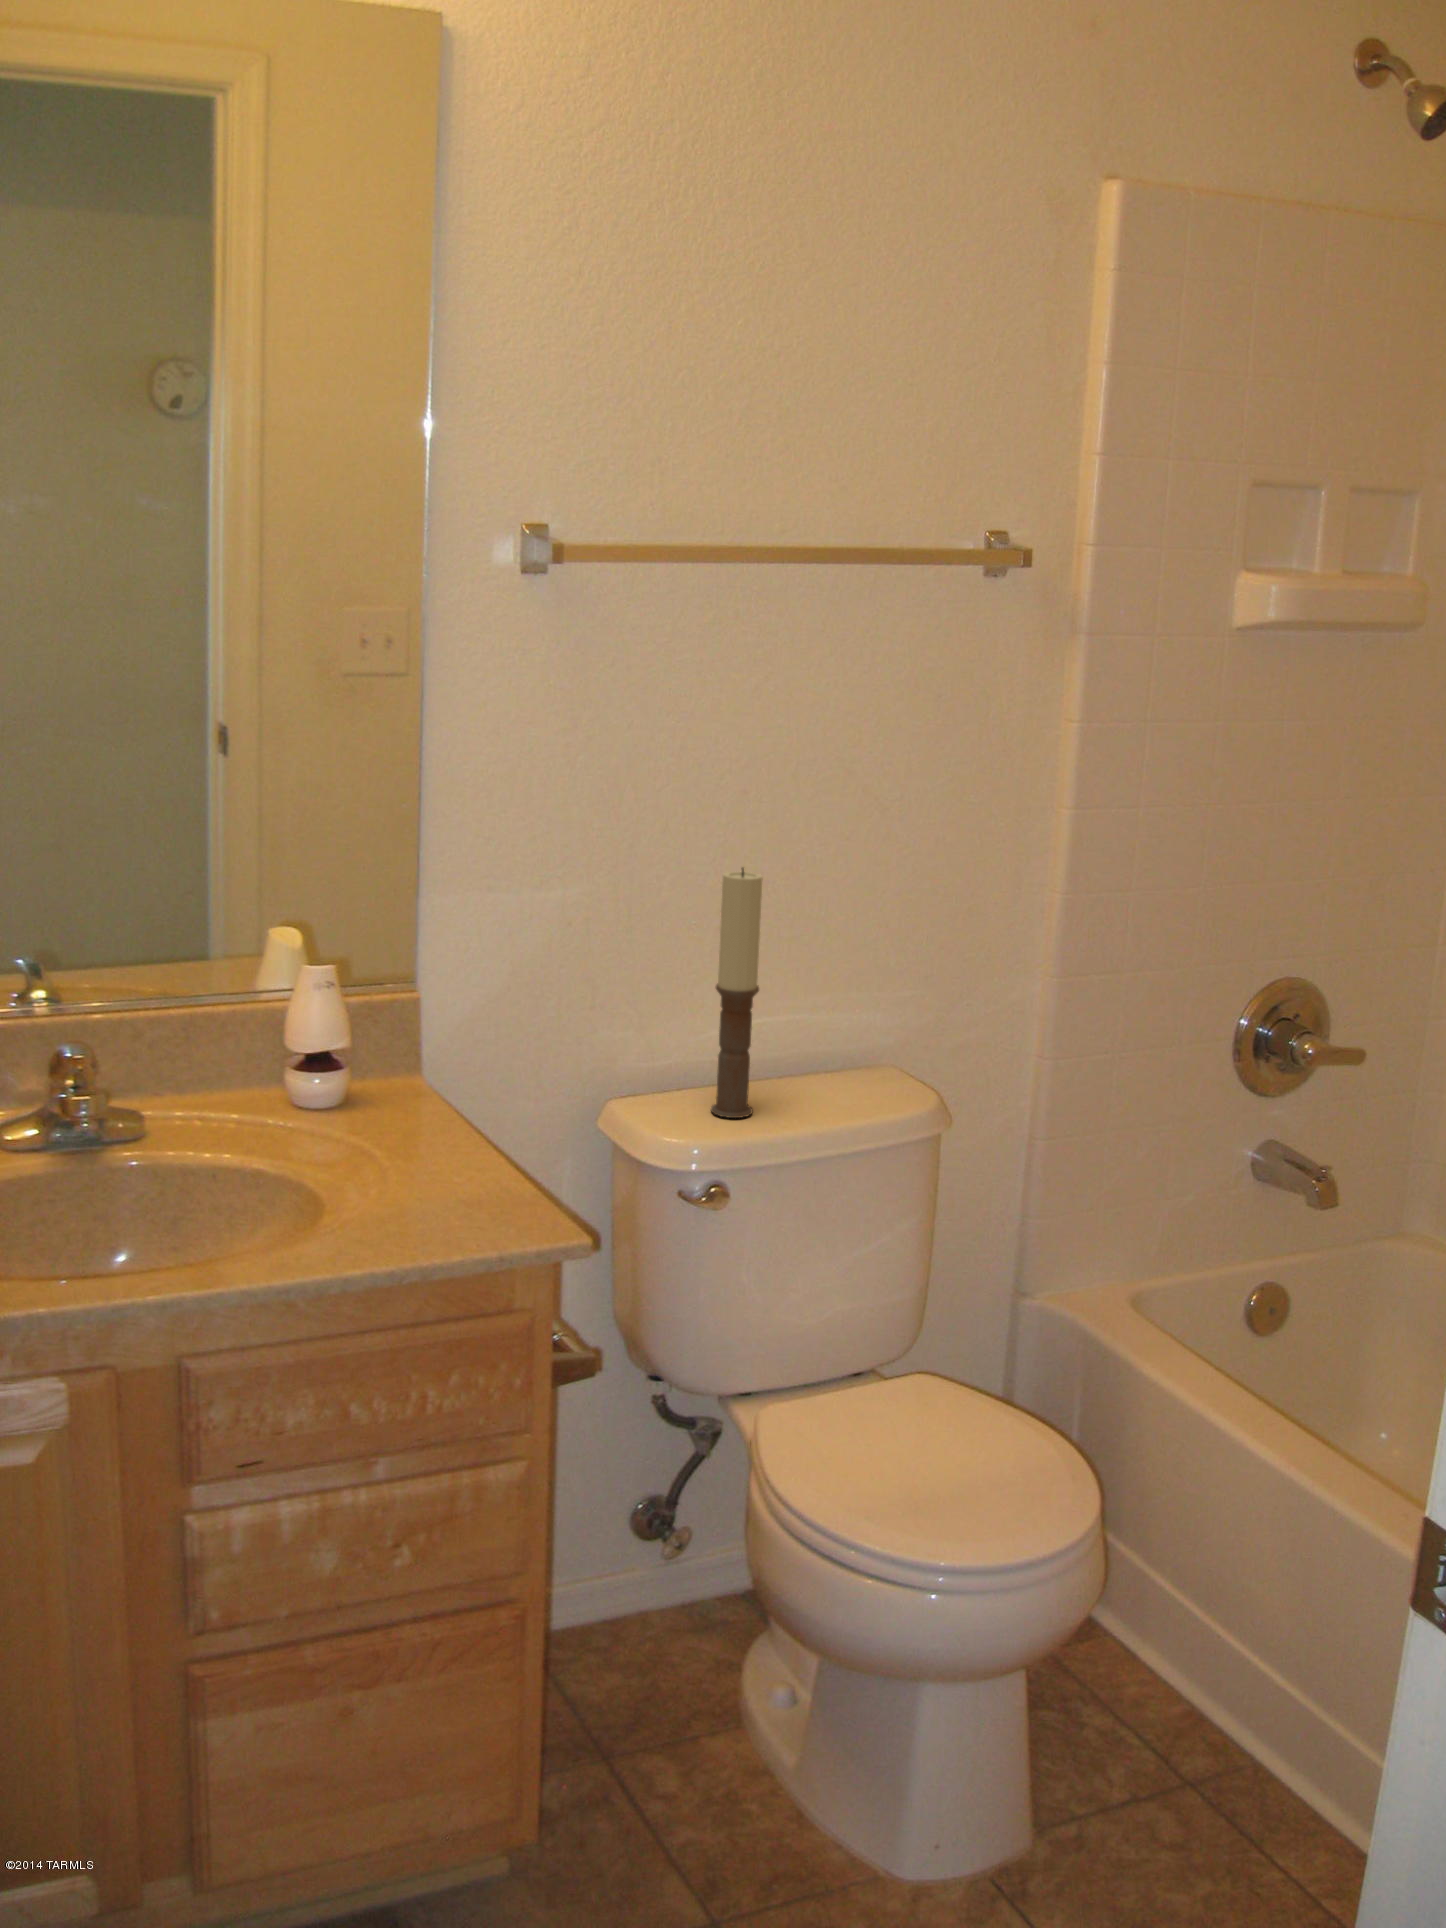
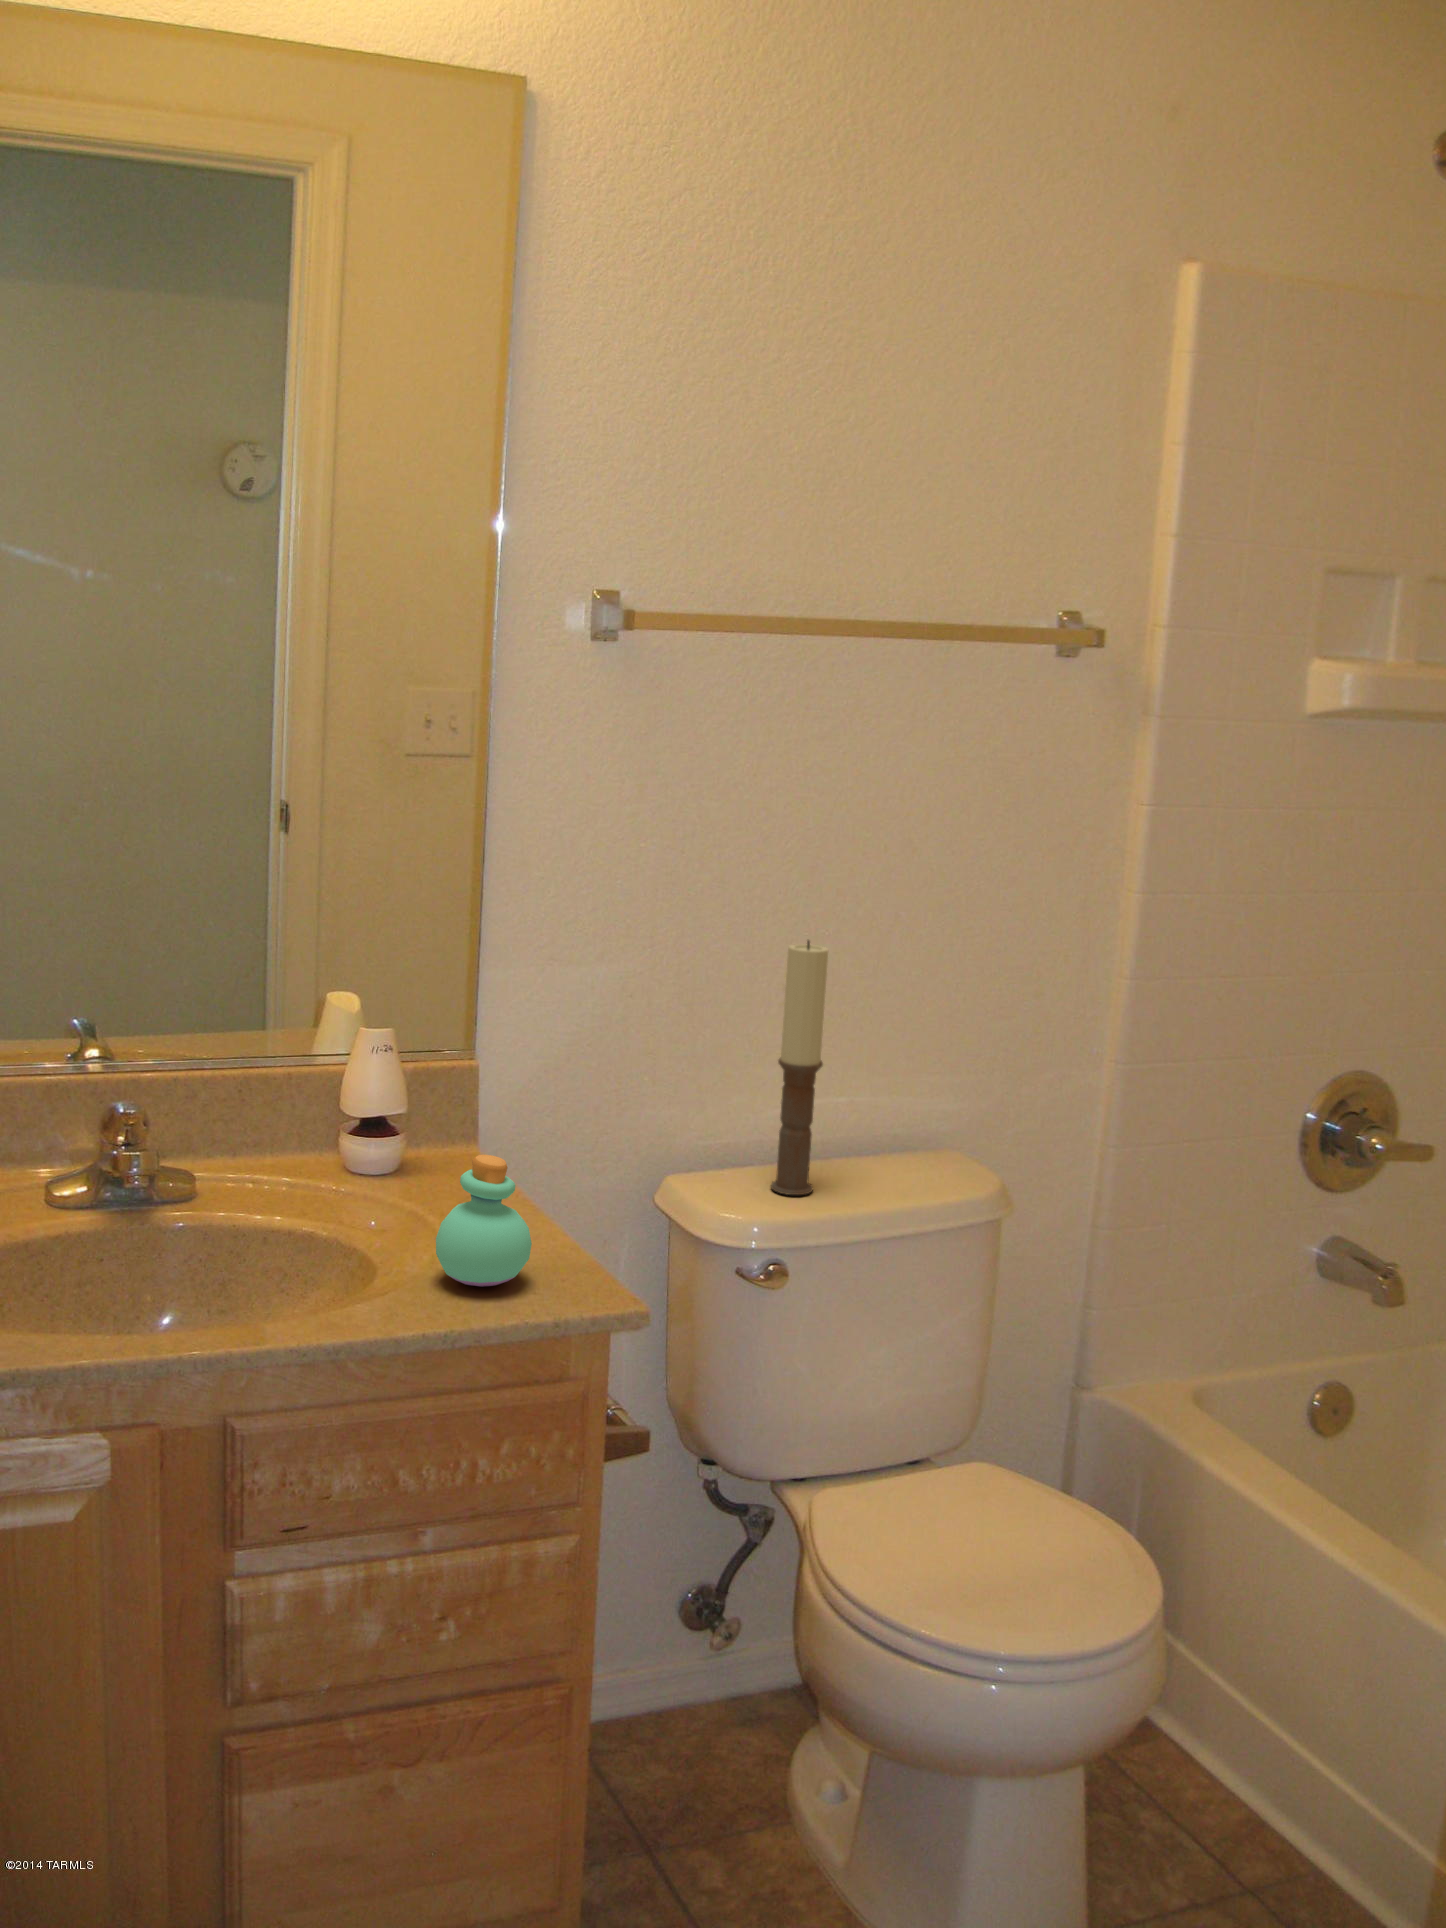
perfume bottle: none [386,1088,480,1215] -> present [436,1155,532,1286]

